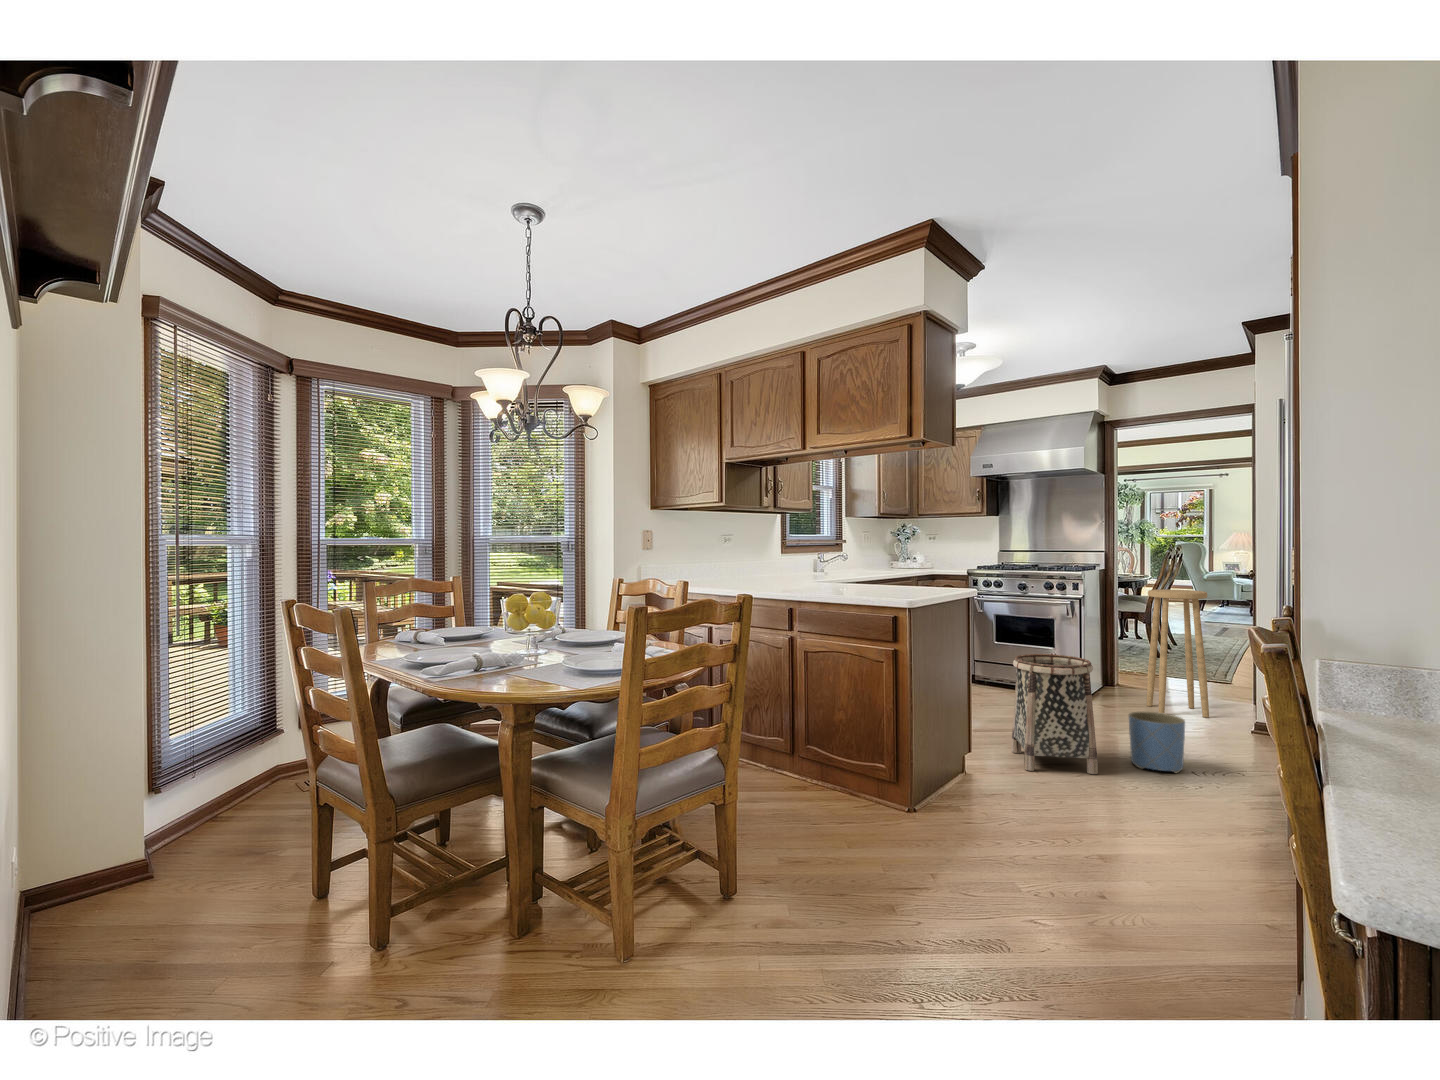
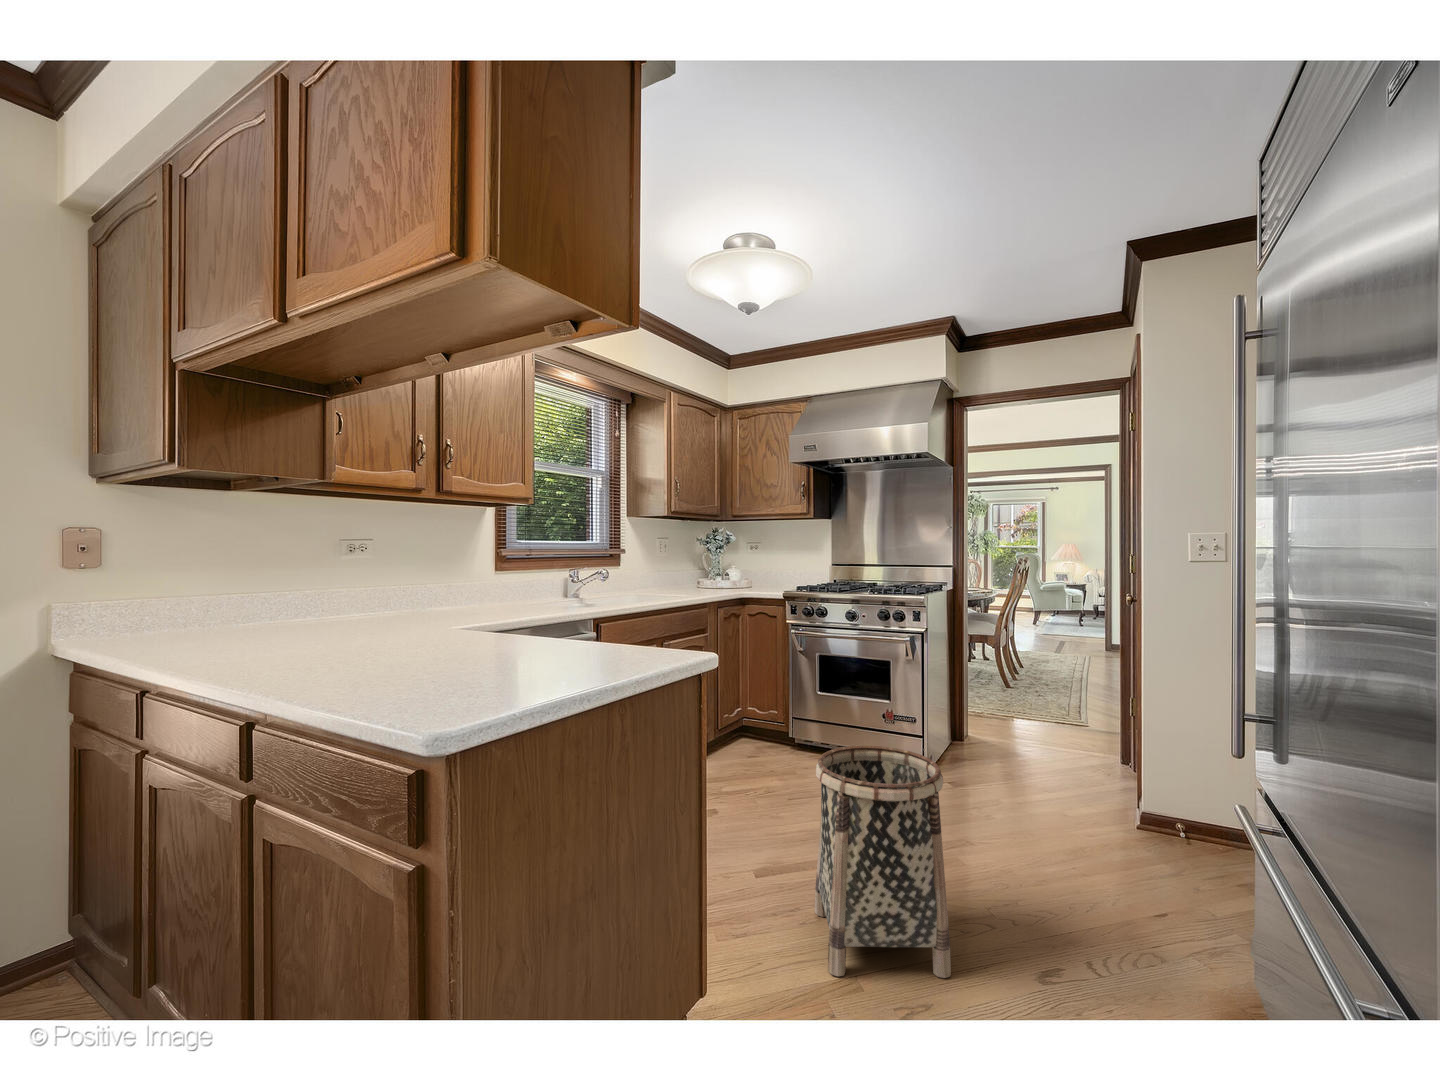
stool: present [1147,589,1209,718] -> none [1005,621,1087,800]
planter: present [1129,712,1185,773] -> none [997,839,1087,960]

